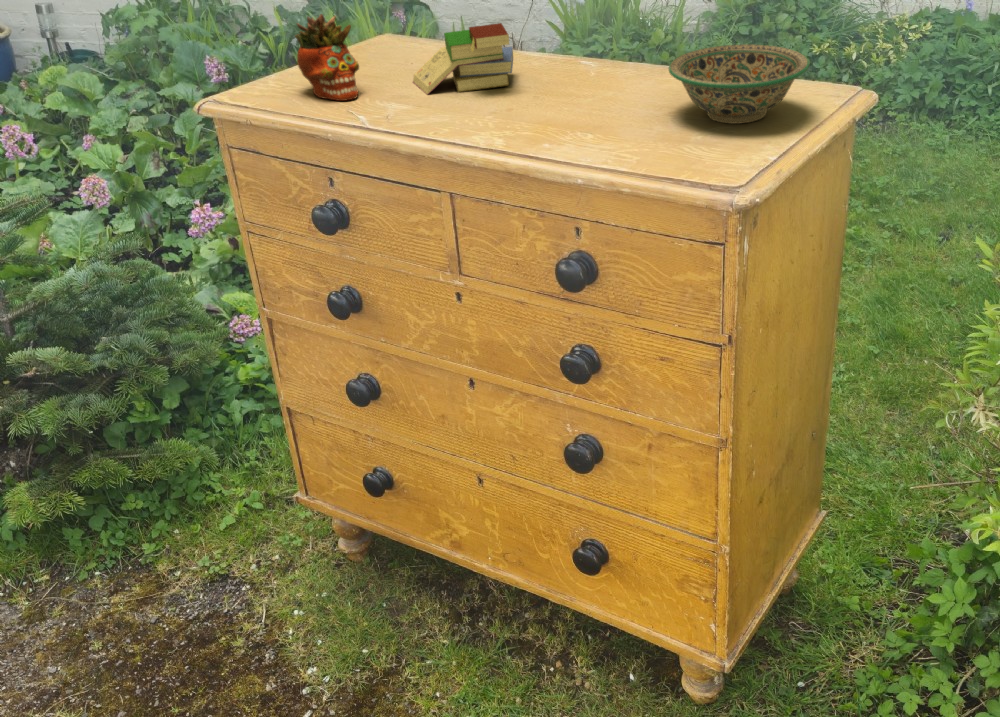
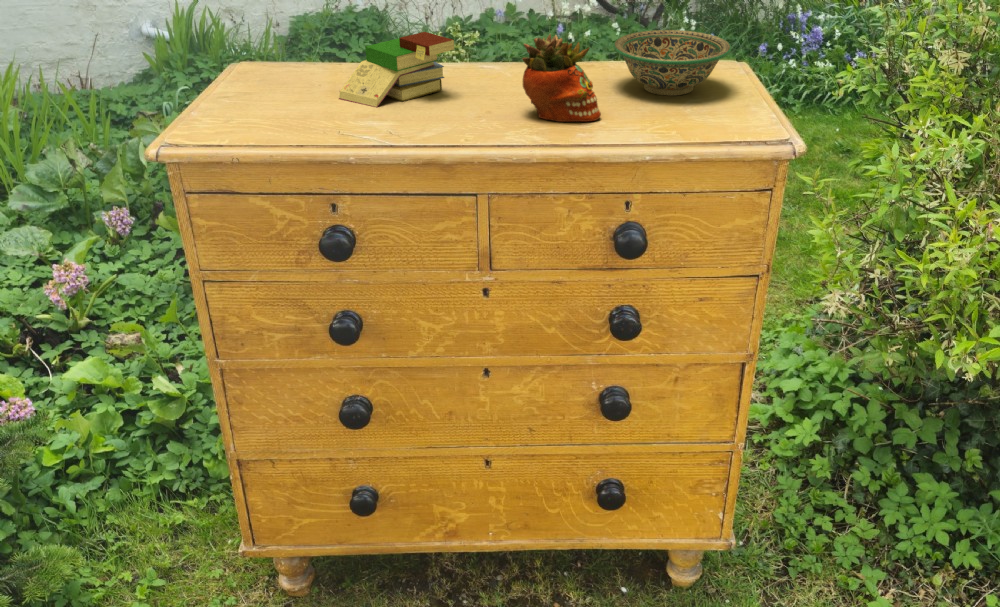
succulent planter: present [295,14,359,101] -> present [522,34,601,122]

